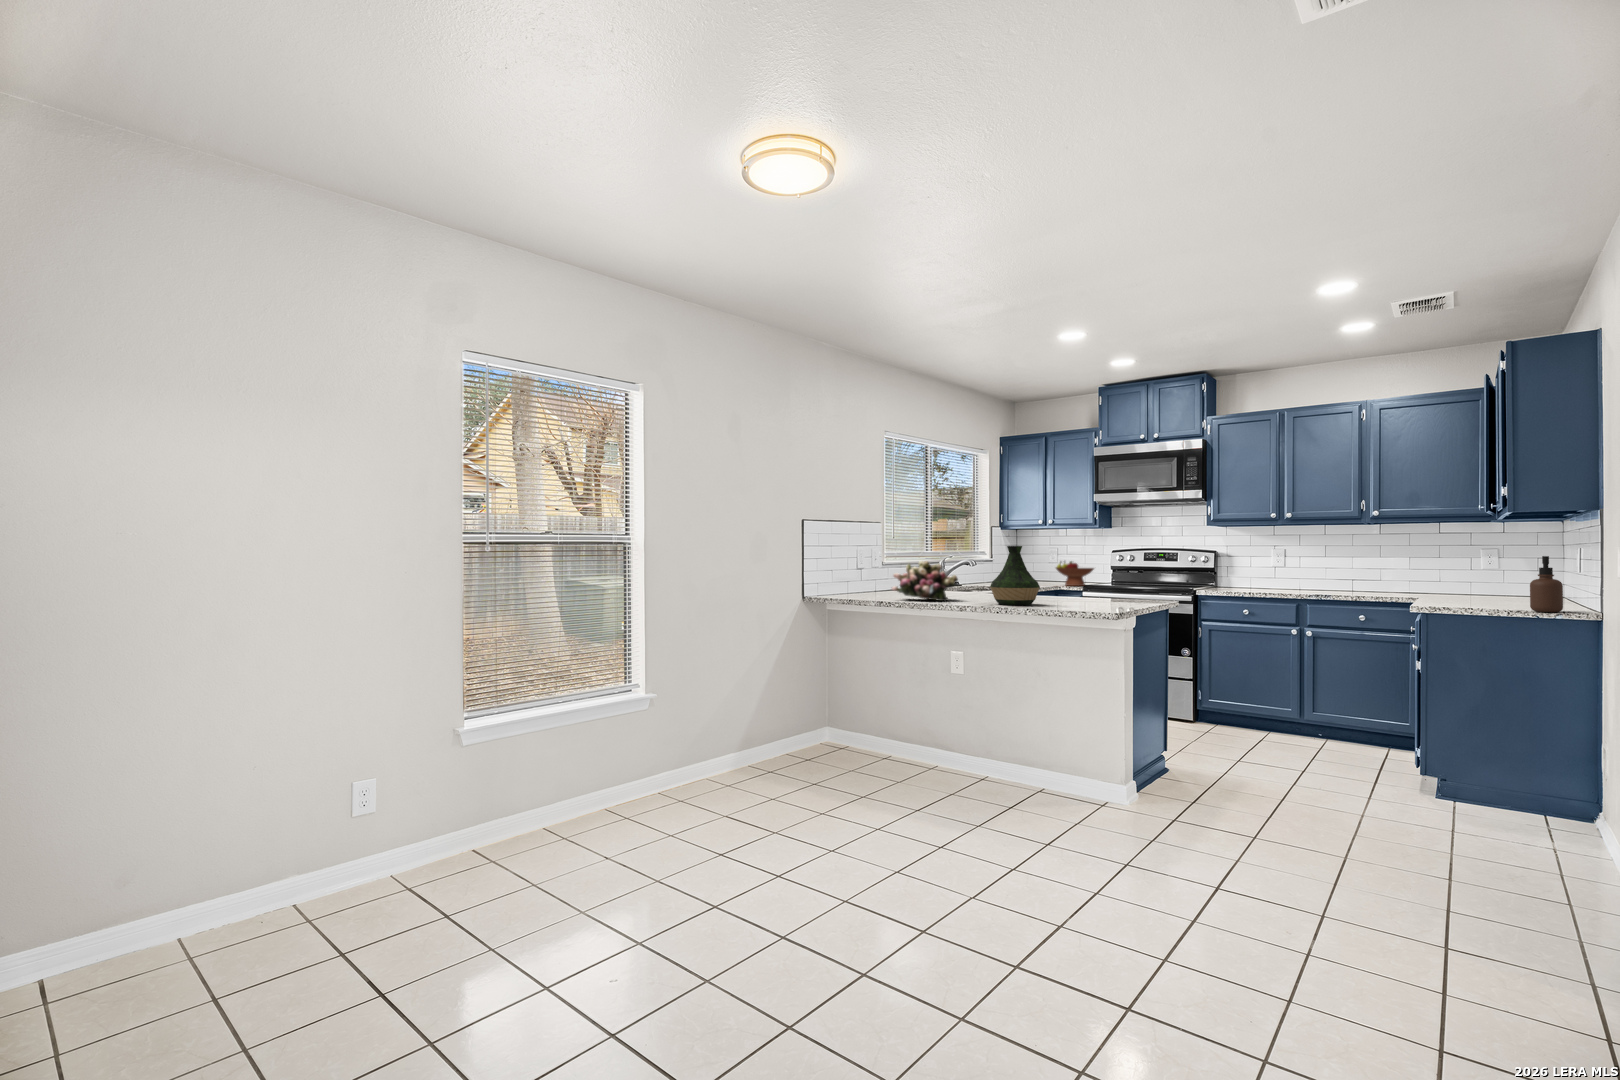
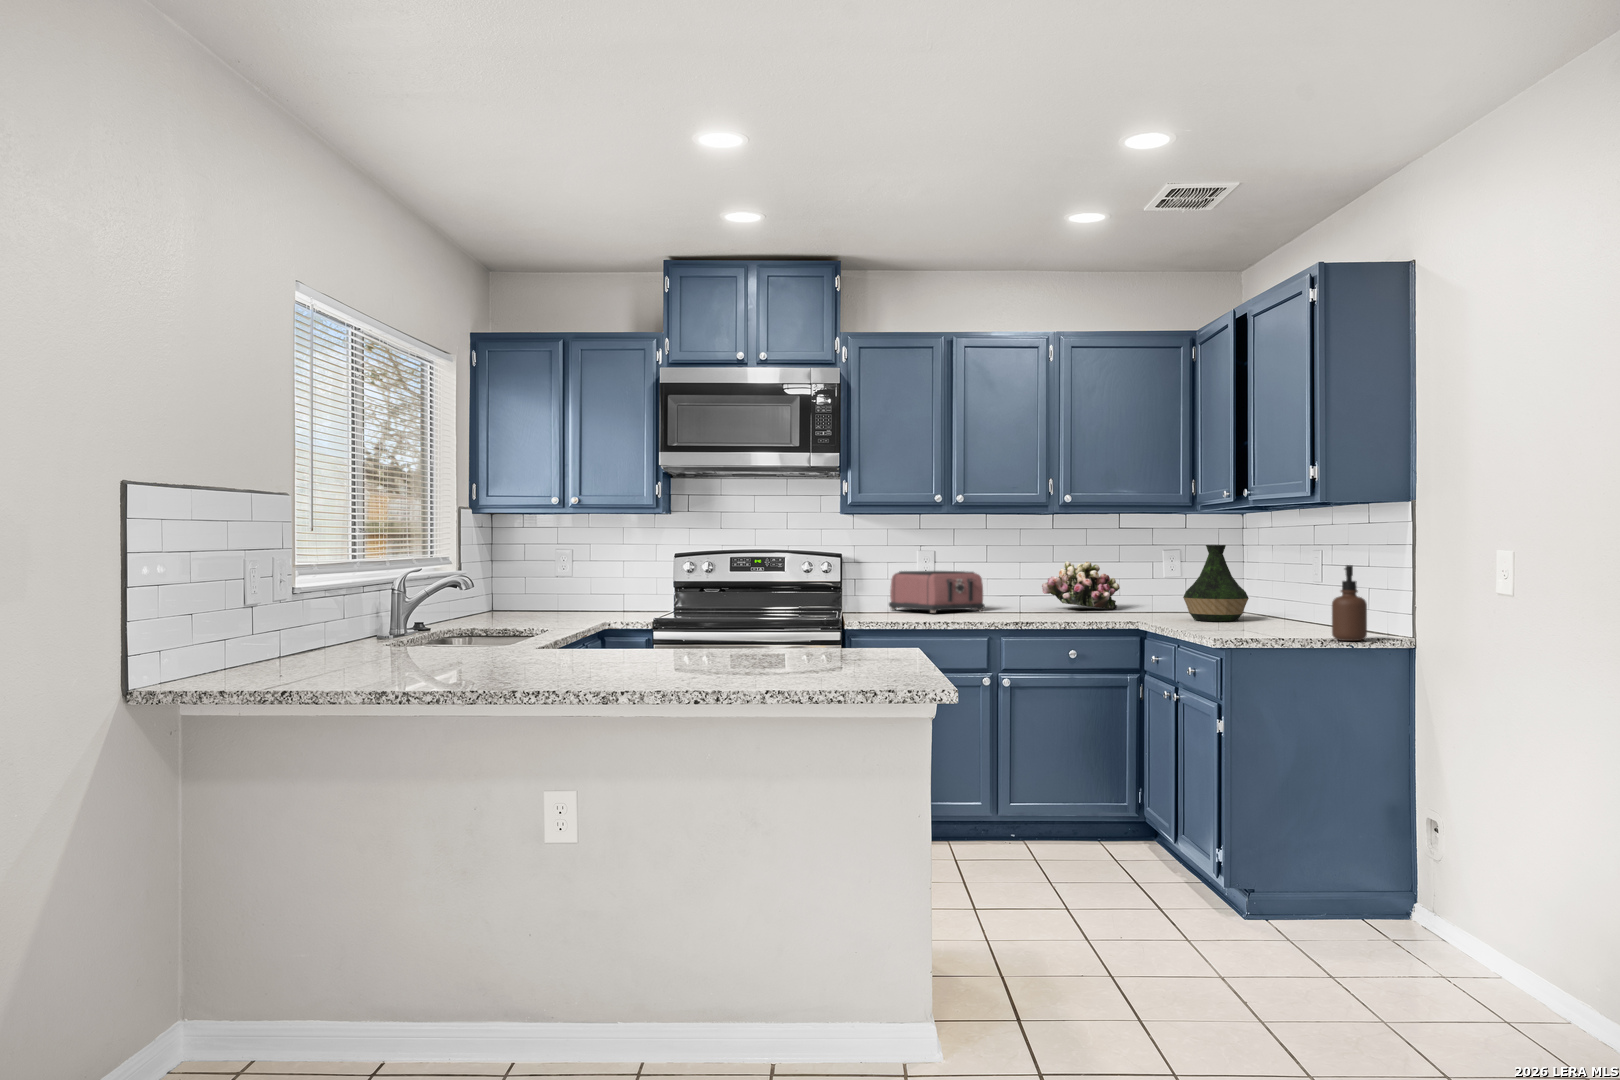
vase: present [990,546,1040,605] -> present [1183,545,1249,621]
flower arrangement: present [892,561,958,601] -> present [1042,561,1120,609]
fruit bowl: present [1056,561,1094,586] -> none [566,570,636,617]
toaster: none [1254,562,1323,589] -> present [889,571,985,613]

